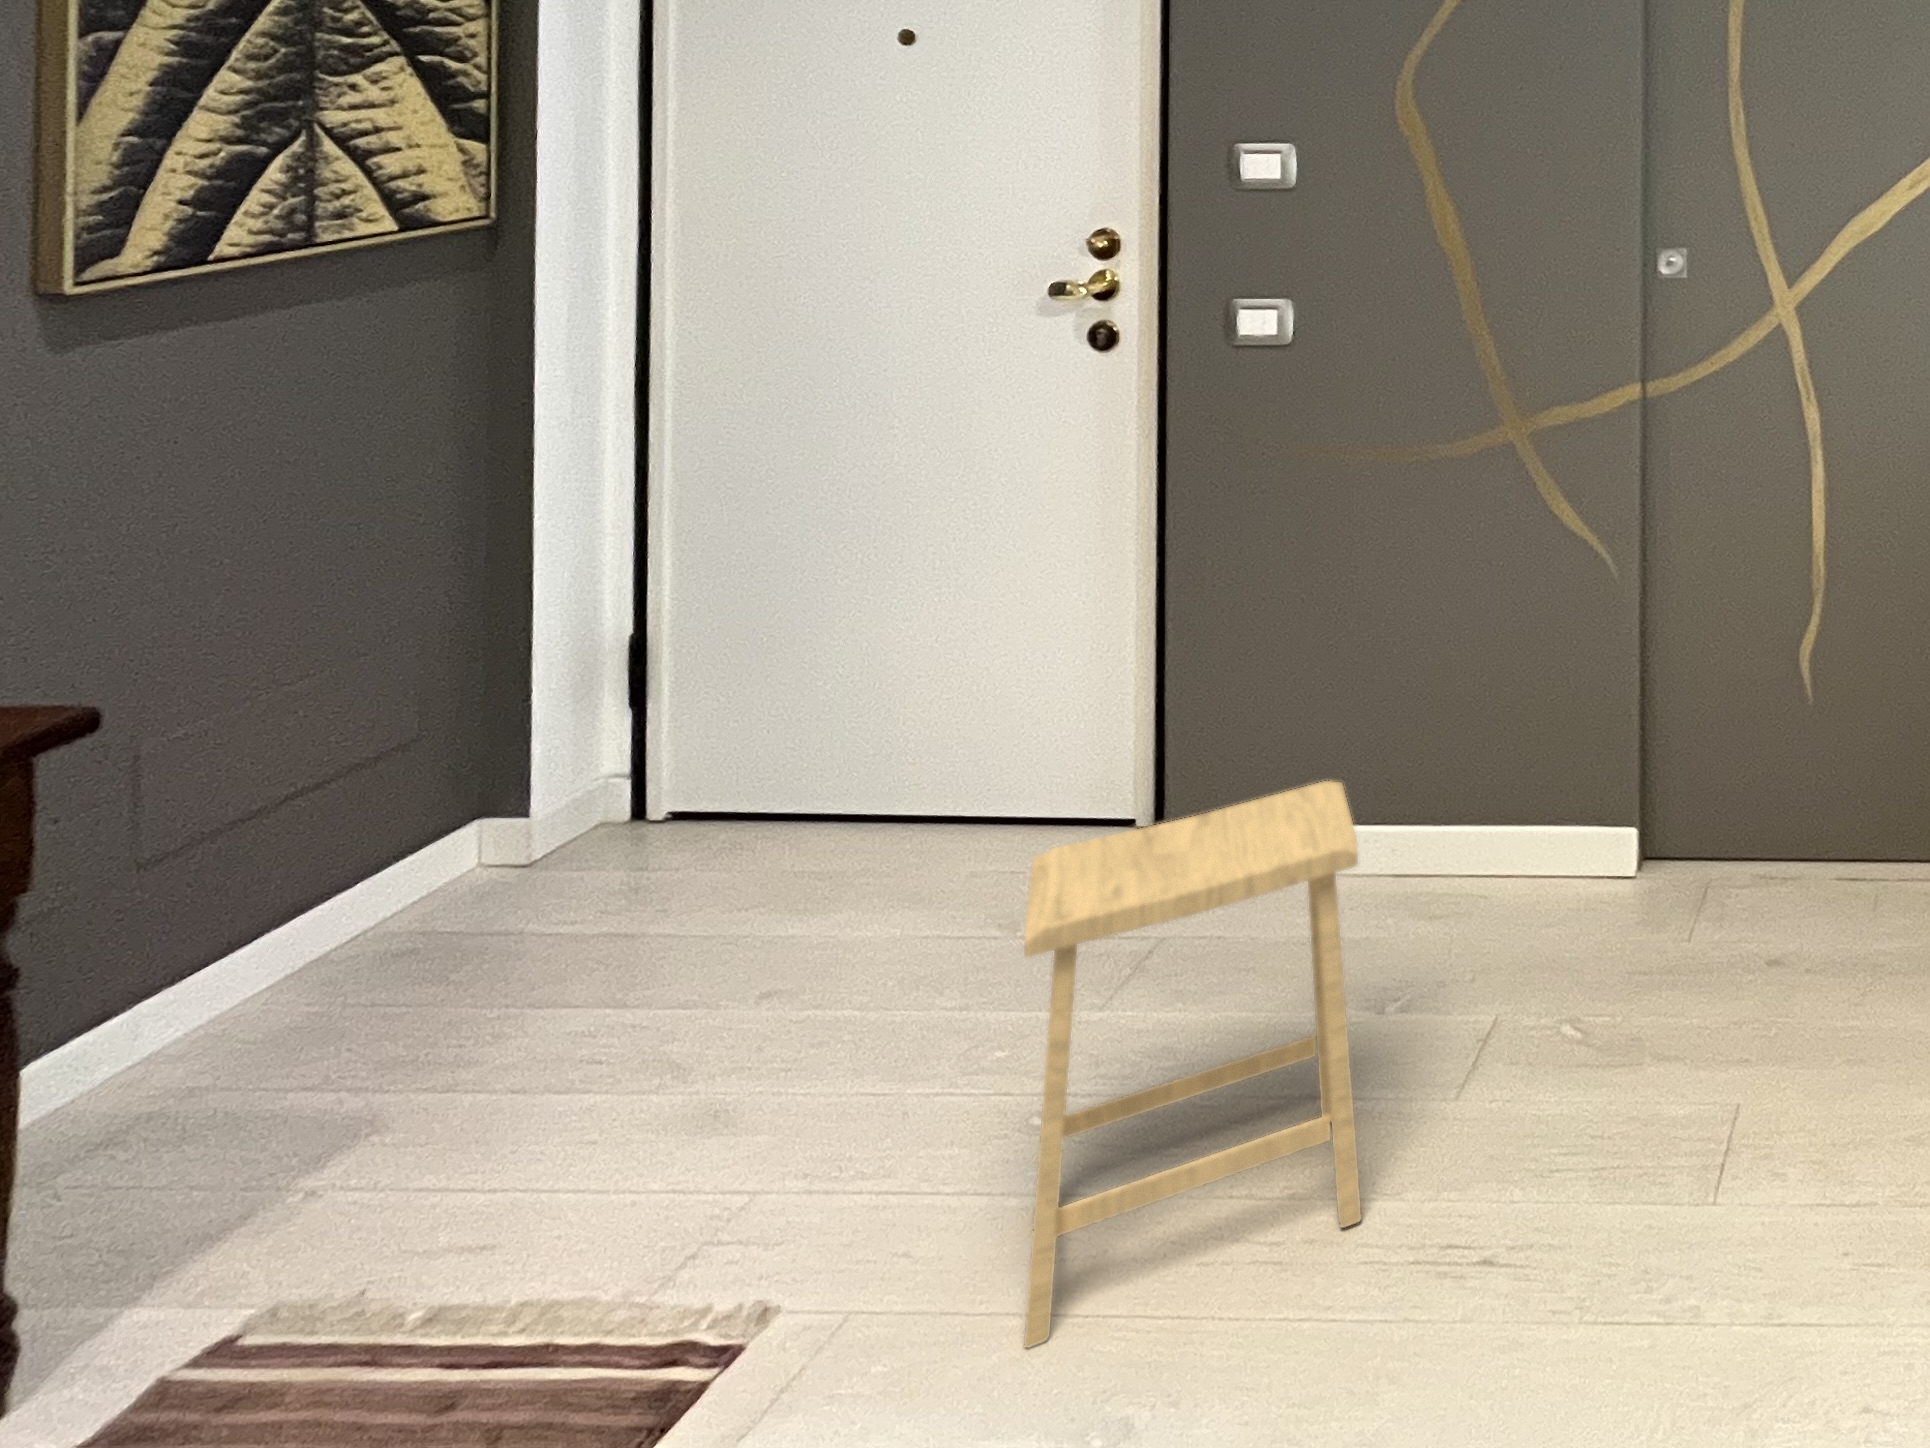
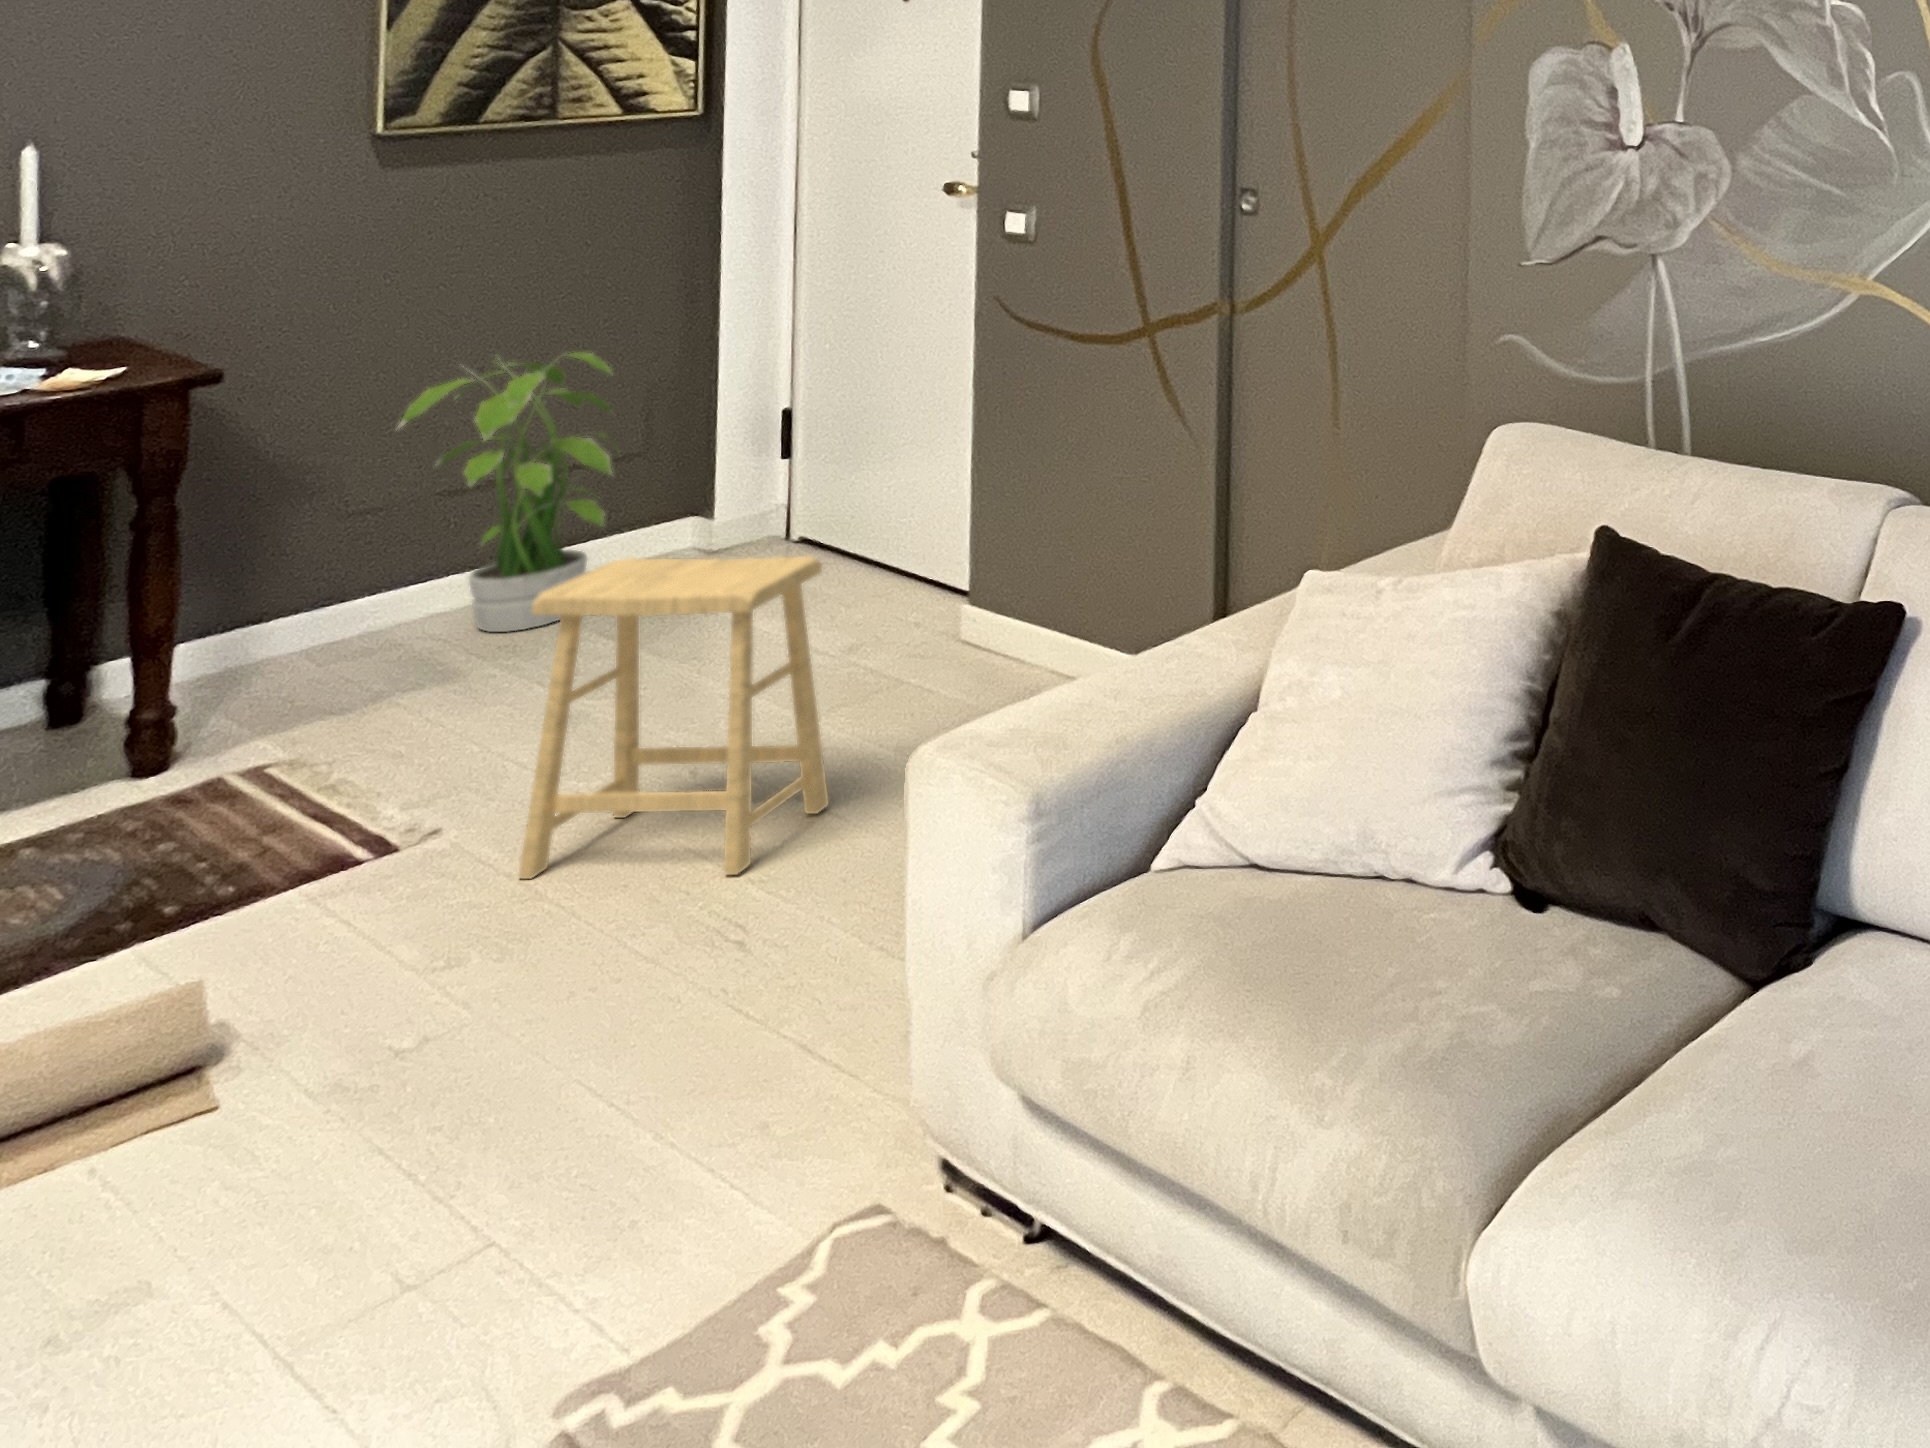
potted plant: none [148,594,539,1064] -> present [396,353,613,632]

